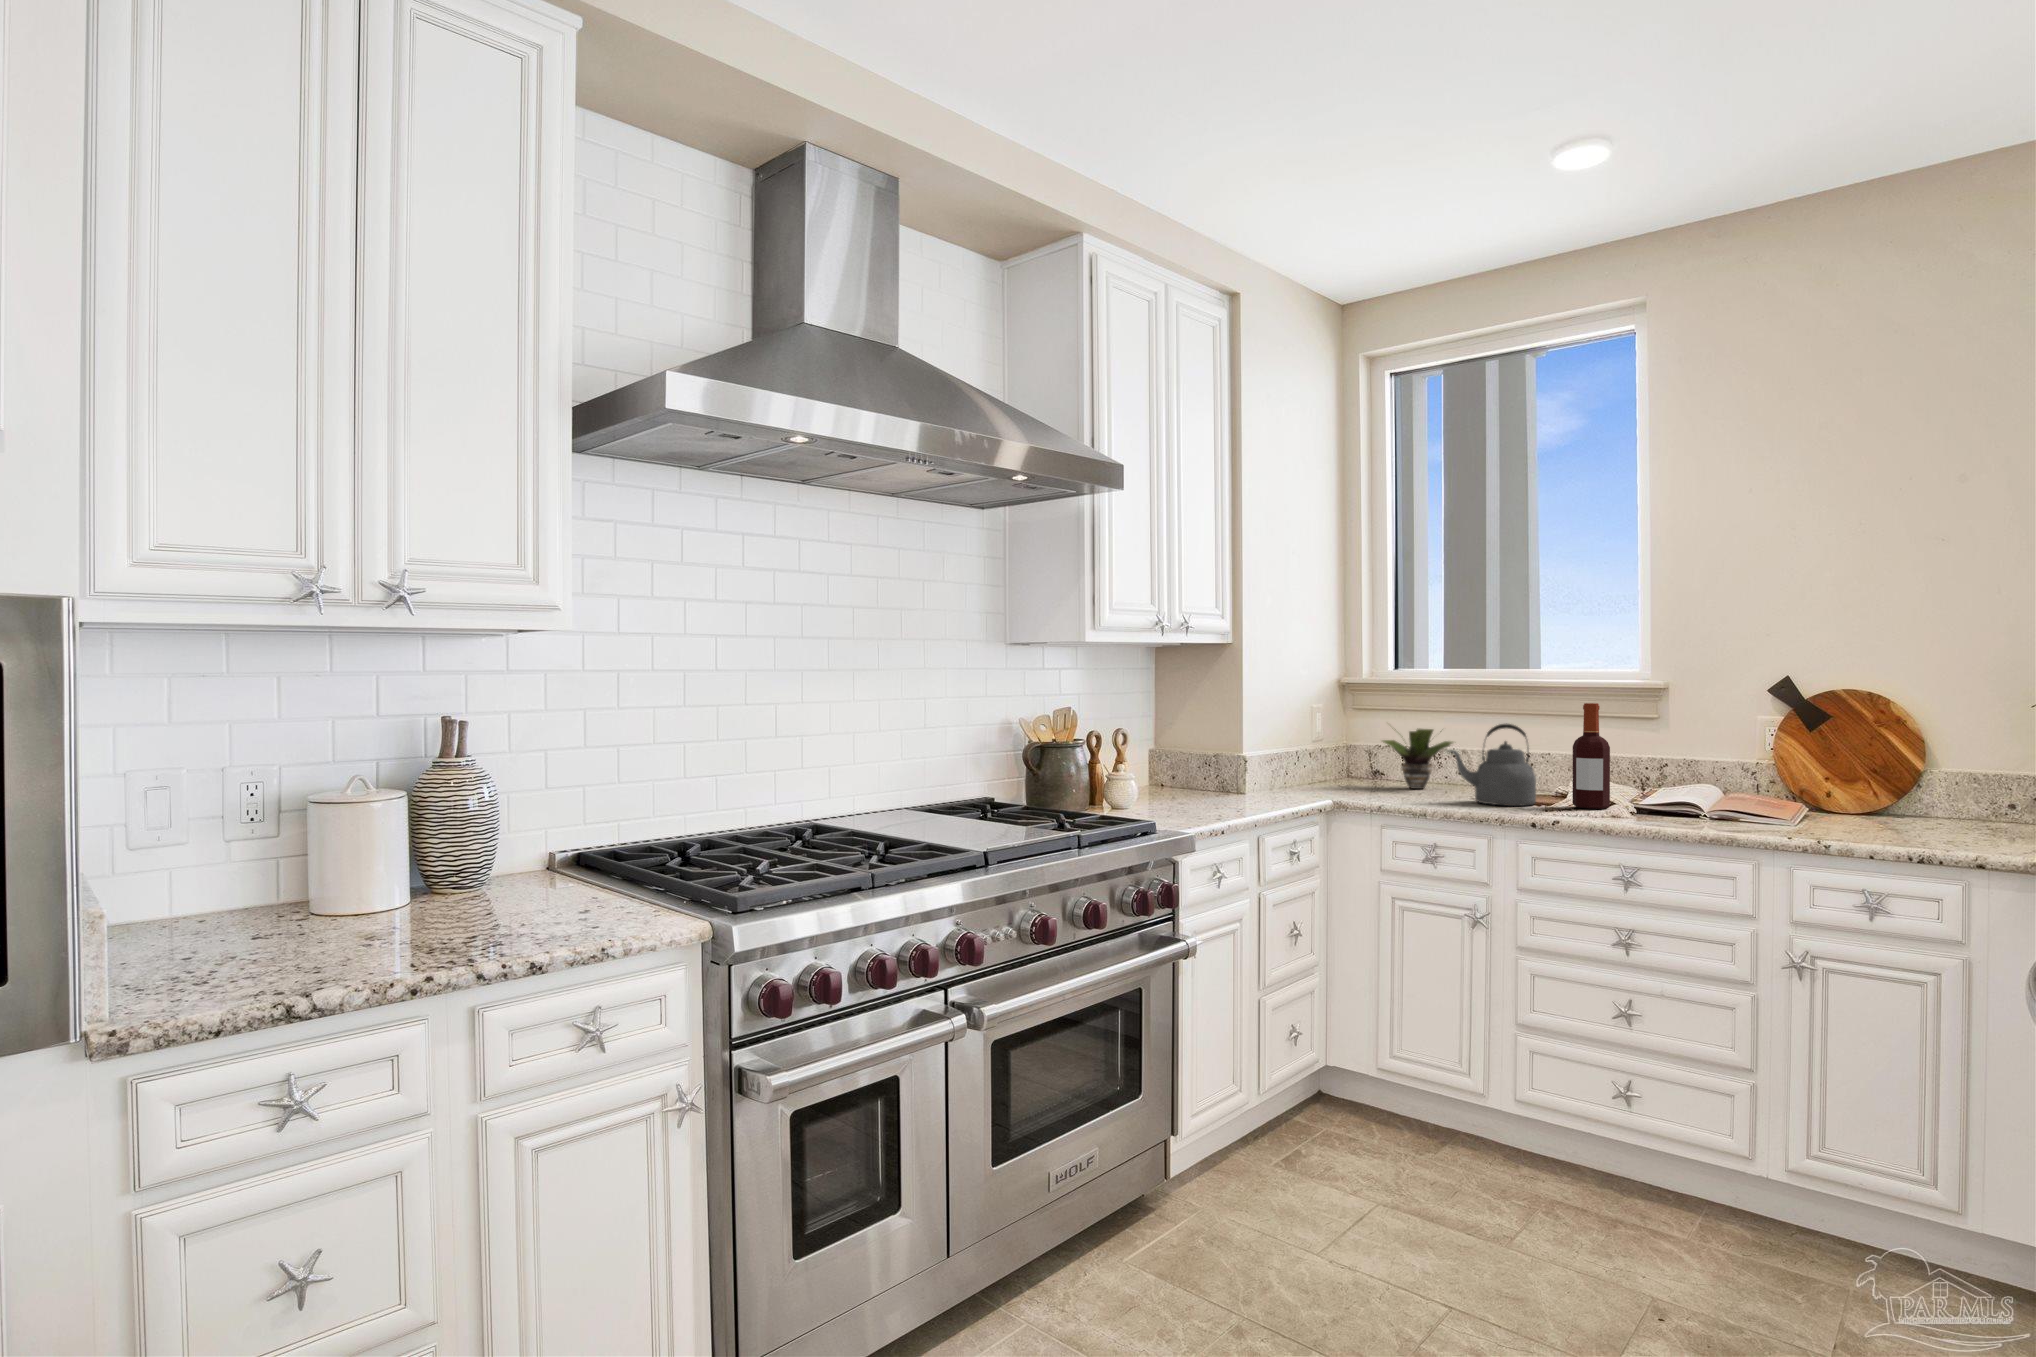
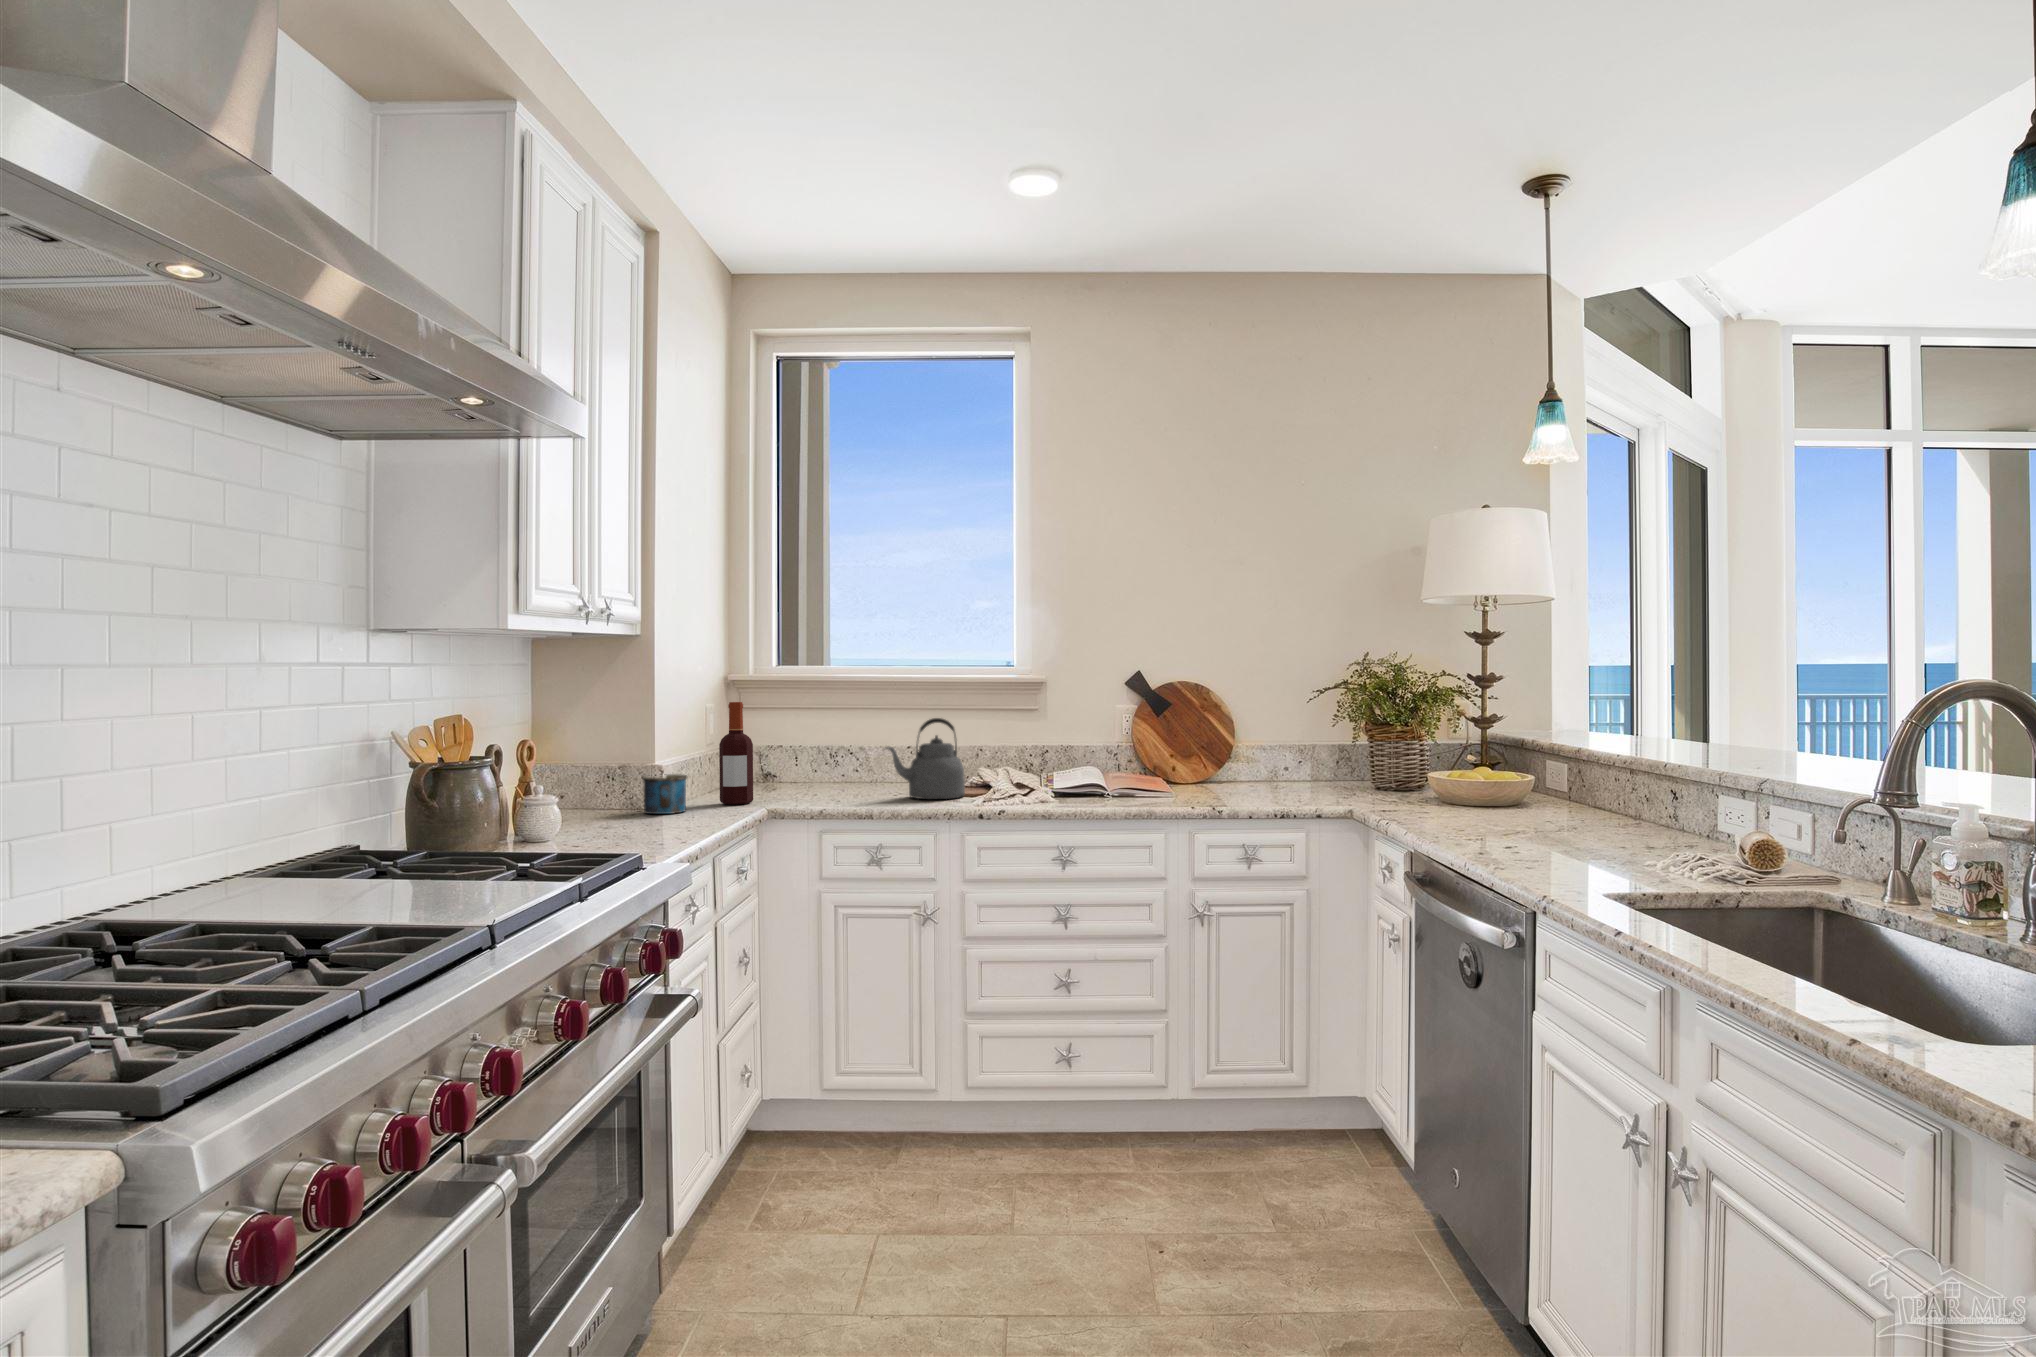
bottle: present [1572,703,1610,809] -> present [719,702,753,805]
potted plant: present [1383,729,1453,789] -> none [786,721,868,790]
mug: none [1225,763,1263,797] -> present [642,774,687,814]

